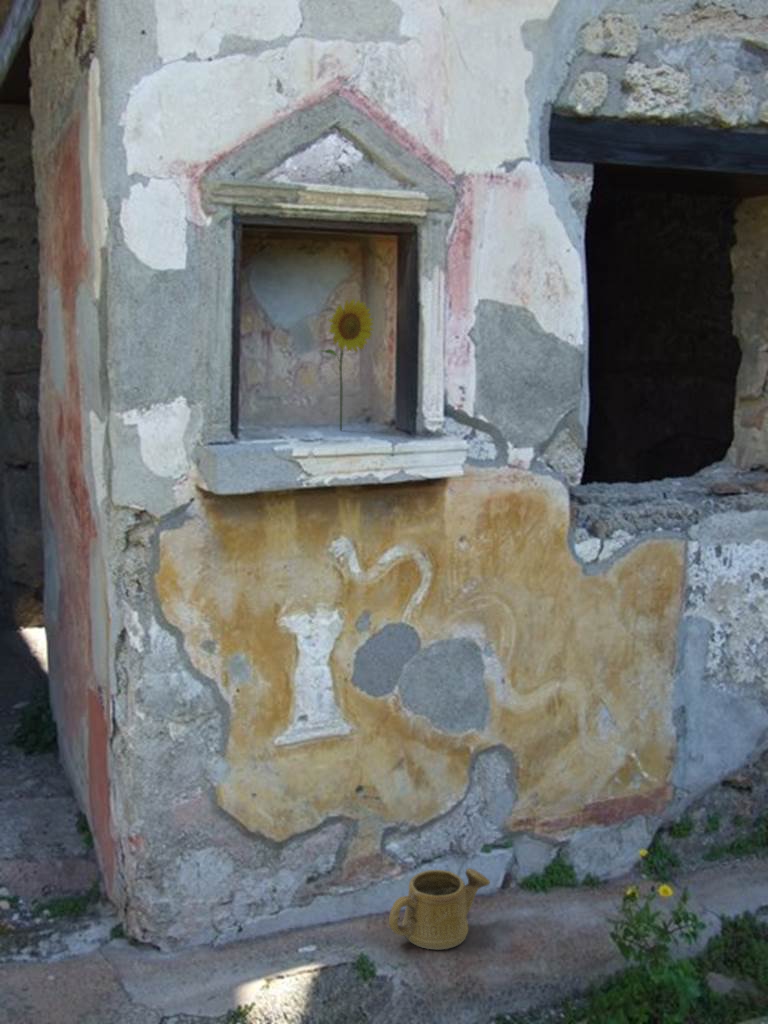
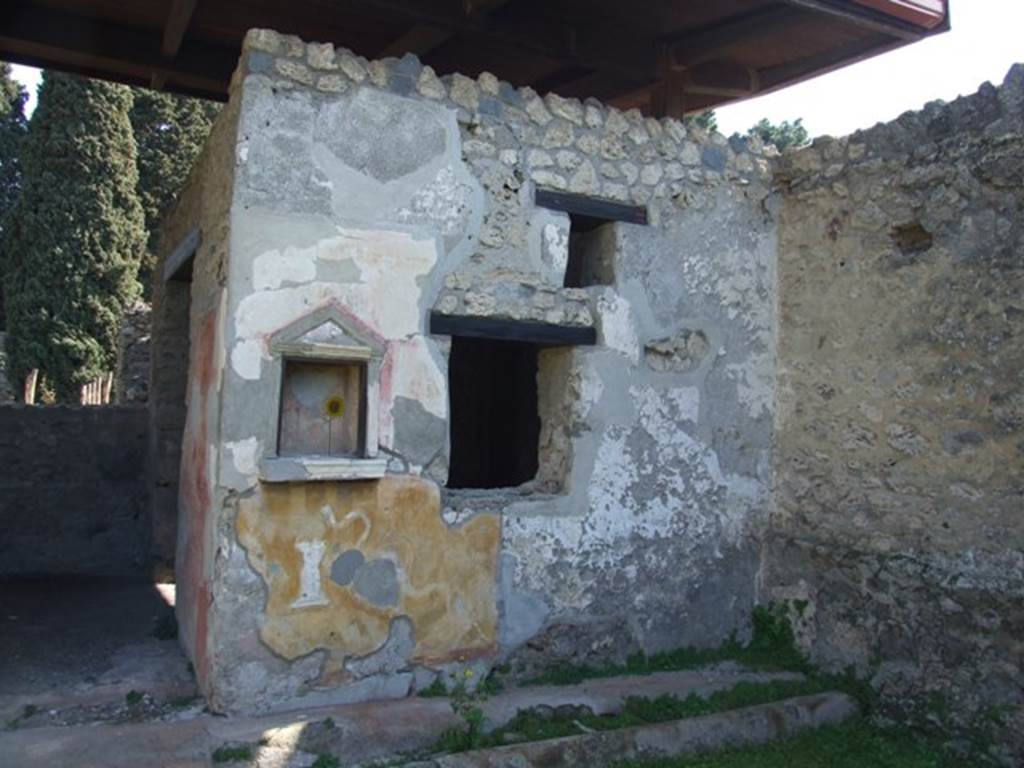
watering can: present [389,868,490,950] -> none [345,677,398,714]

